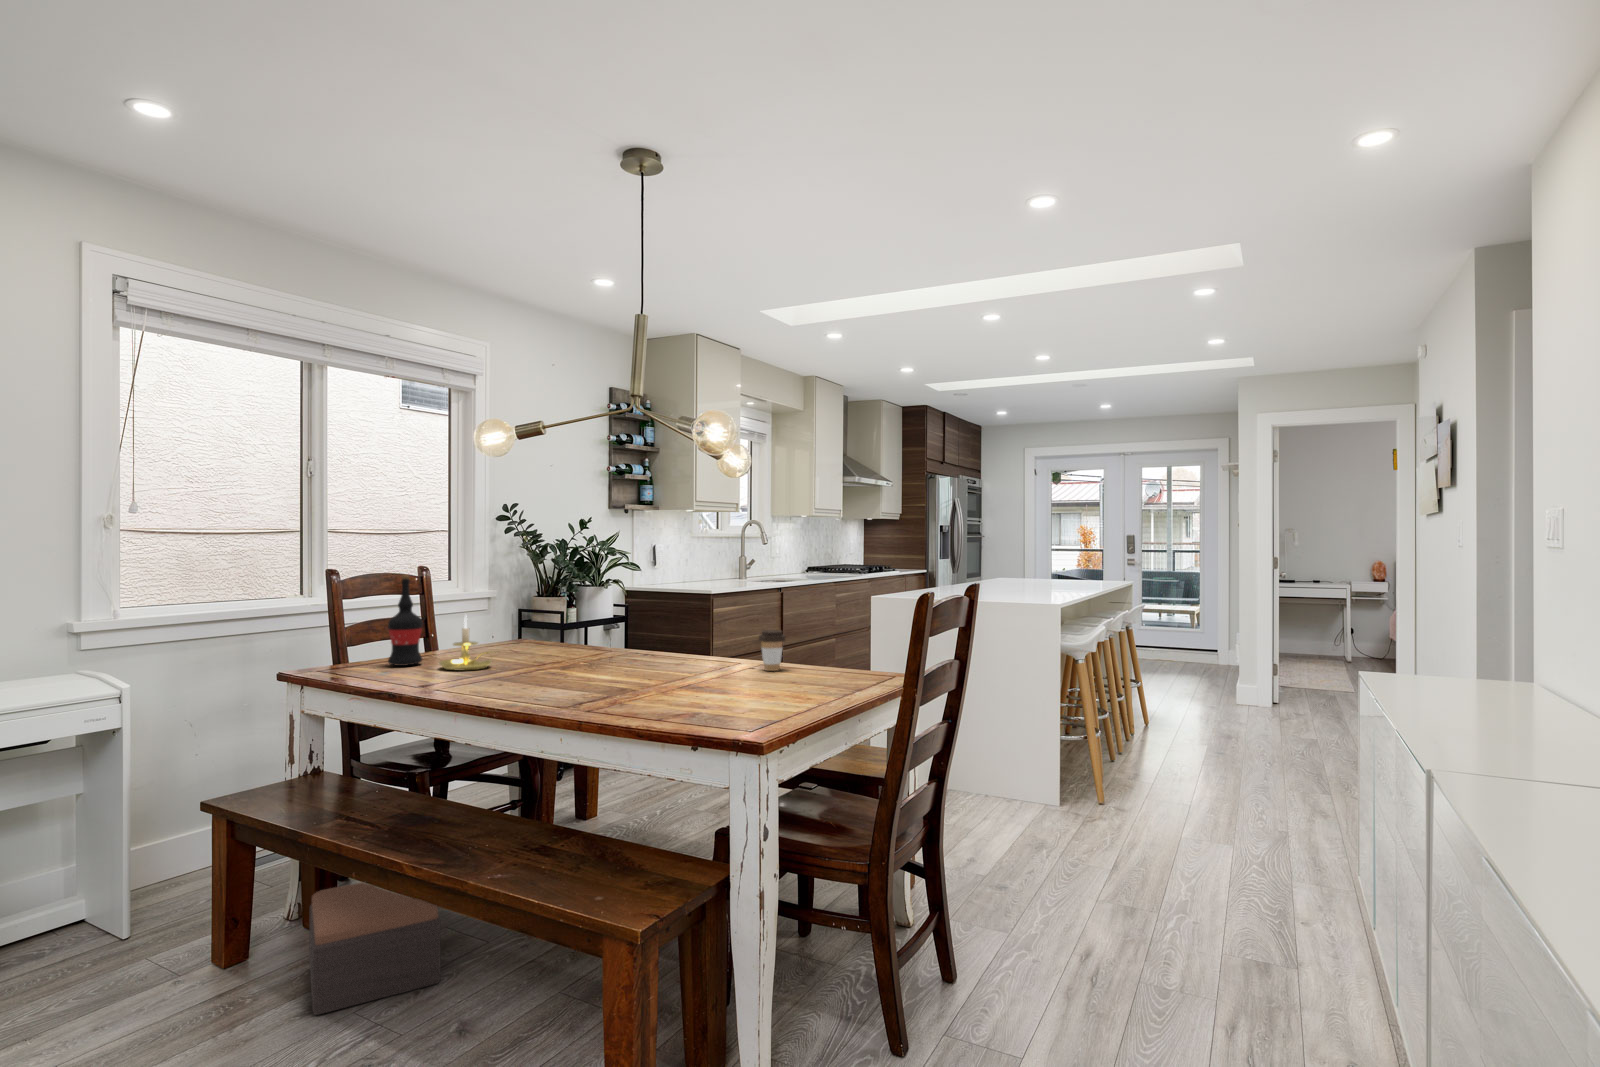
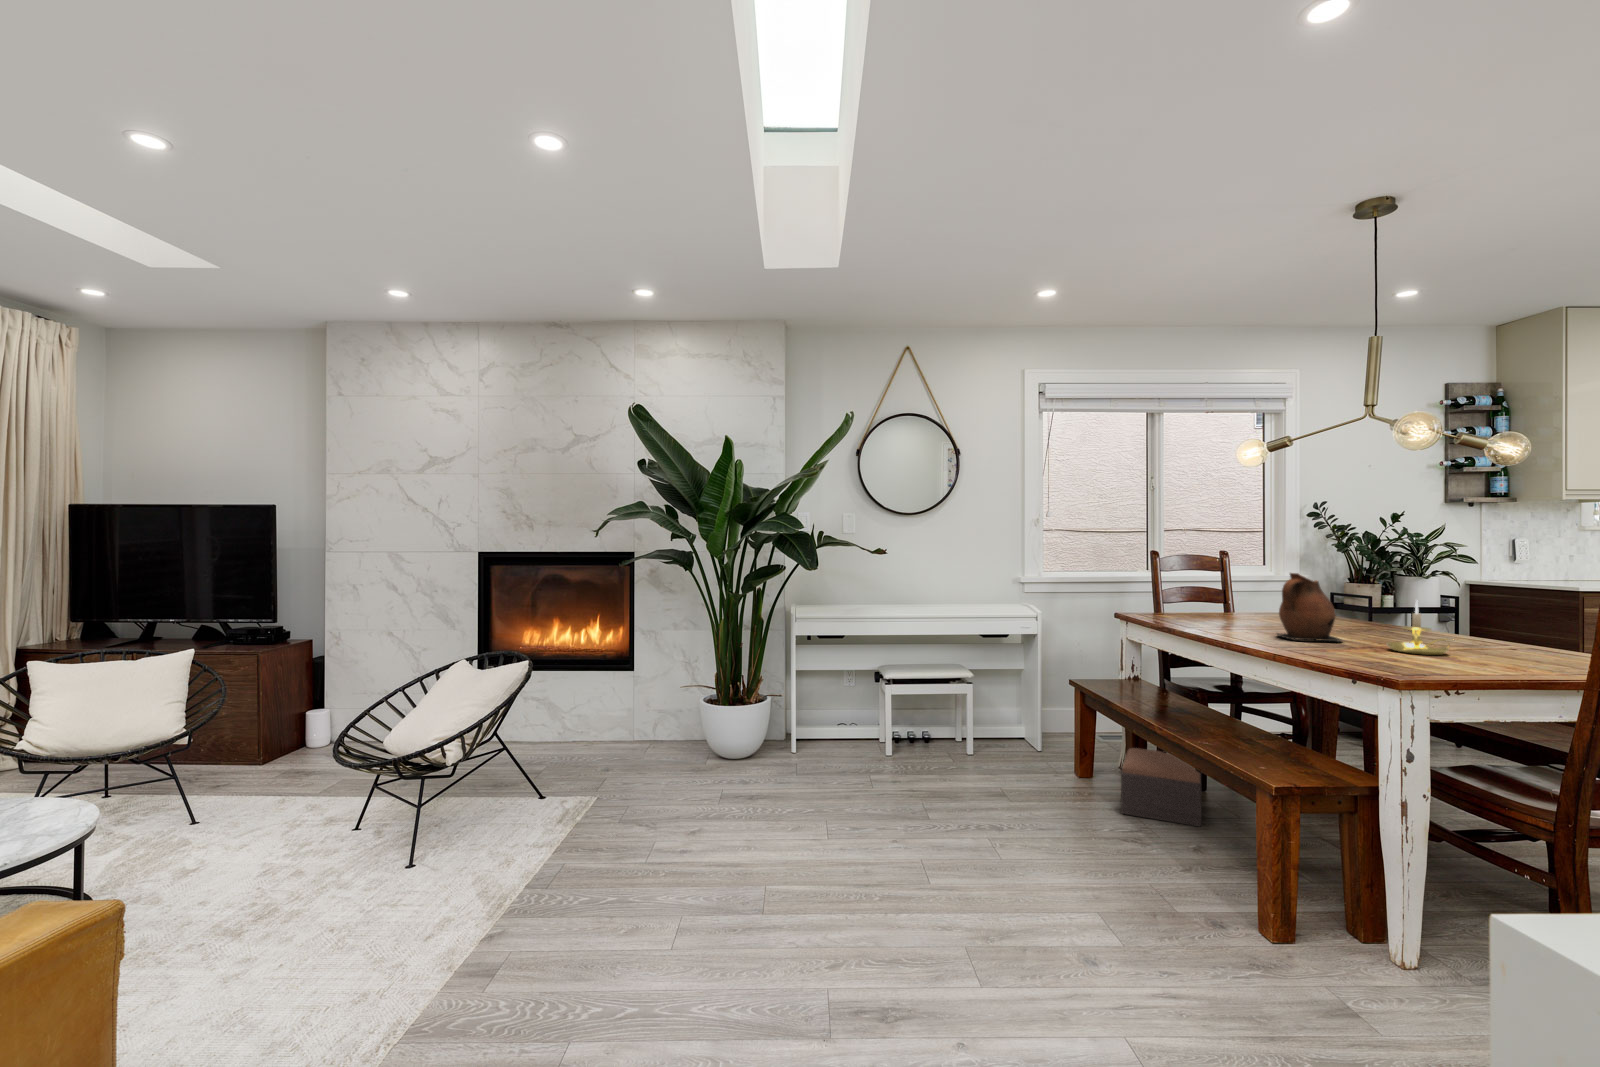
wine bottle: present [388,575,423,666] -> none [1184,556,1209,618]
ceramic pitcher: none [533,596,616,686] -> present [1277,573,1342,642]
candle holder: present [439,616,496,671] -> present [1386,601,1450,655]
coffee cup: present [759,630,785,671] -> none [1511,616,1548,656]

